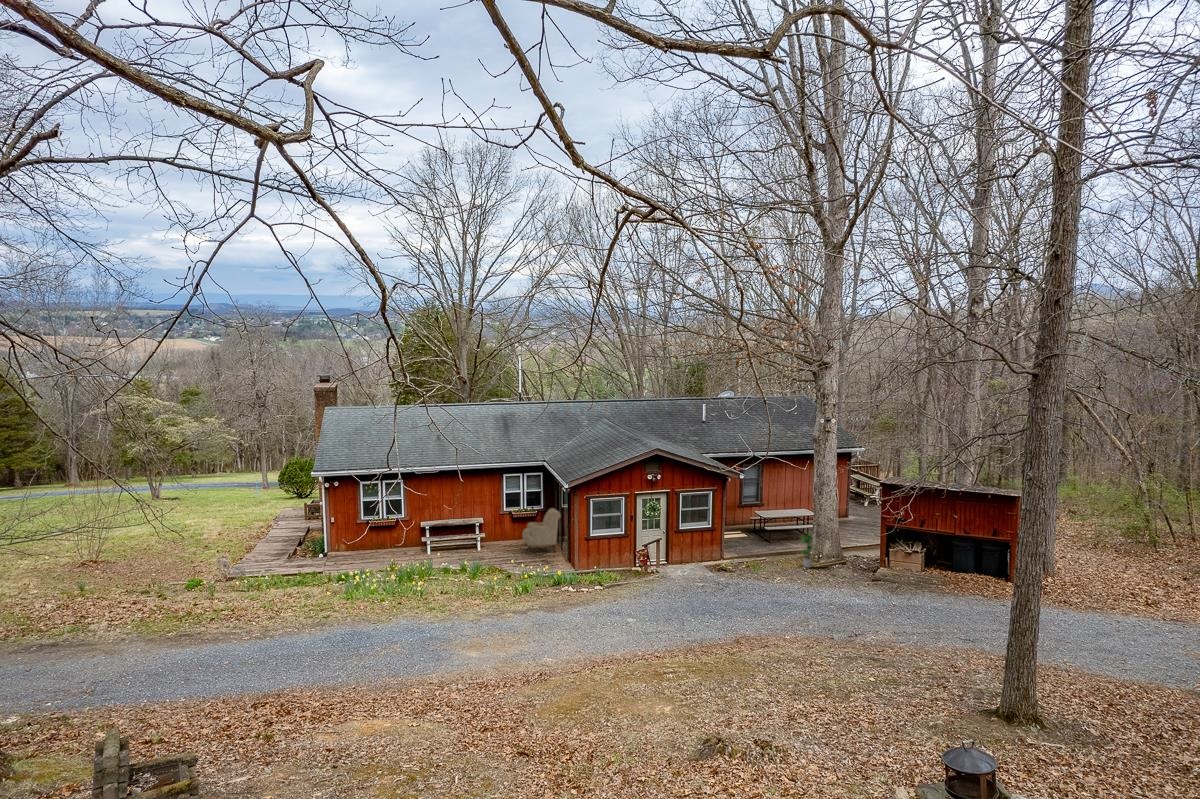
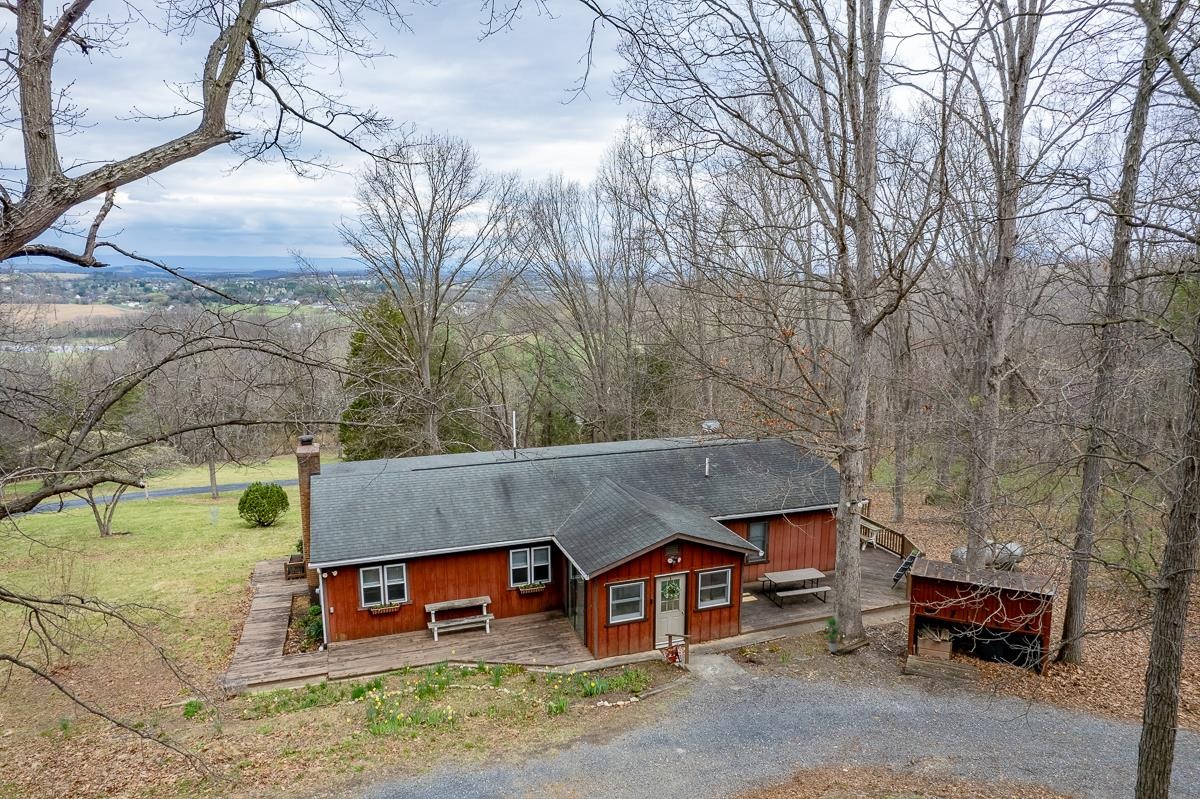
chair: present [522,508,561,552] -> none [531,581,572,634]

